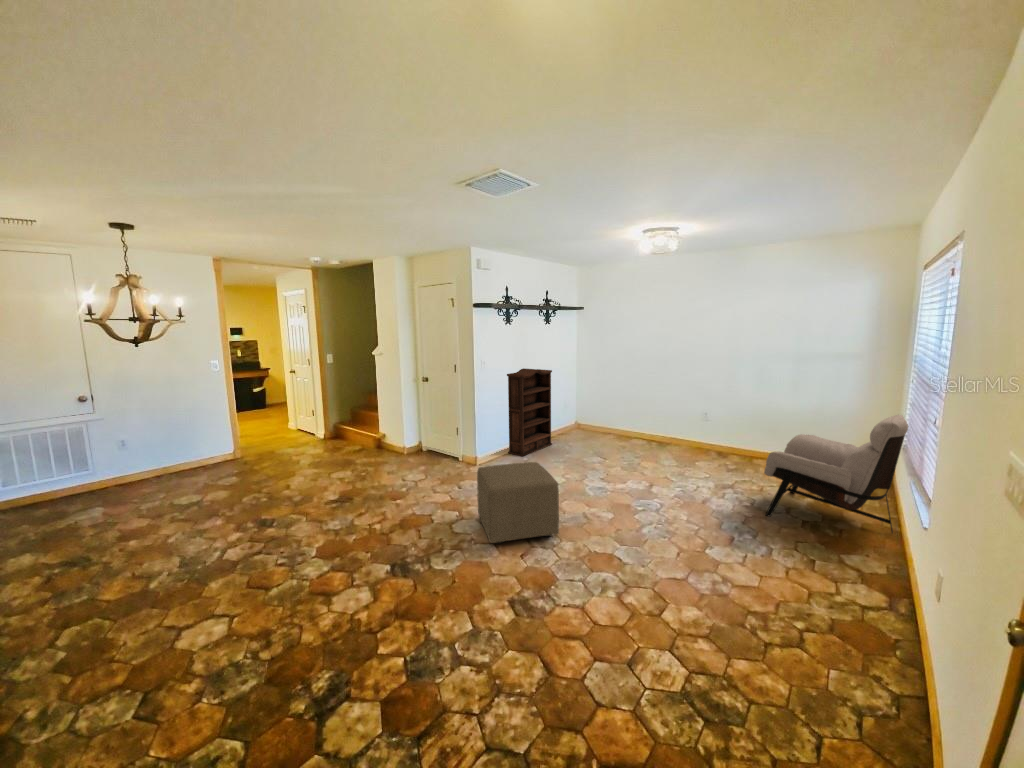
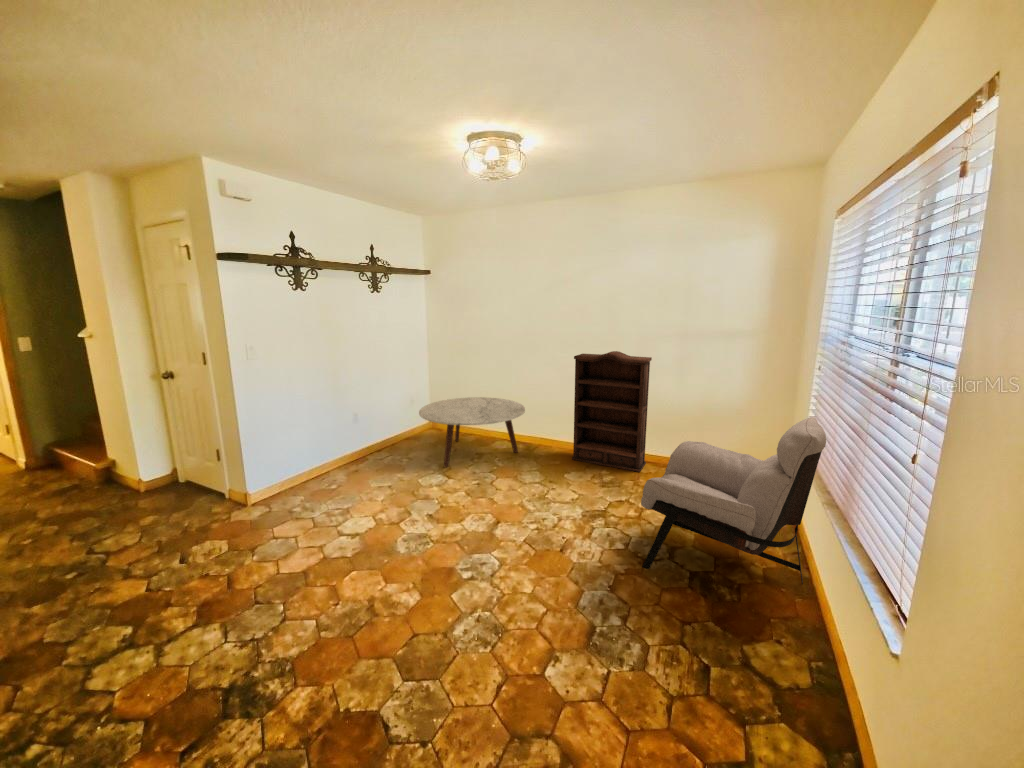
bookshelf: present [507,368,552,456] -> present [572,351,652,472]
coffee table: none [579,404,661,453] -> present [419,397,525,468]
ottoman: present [477,462,559,544] -> none [118,522,298,719]

